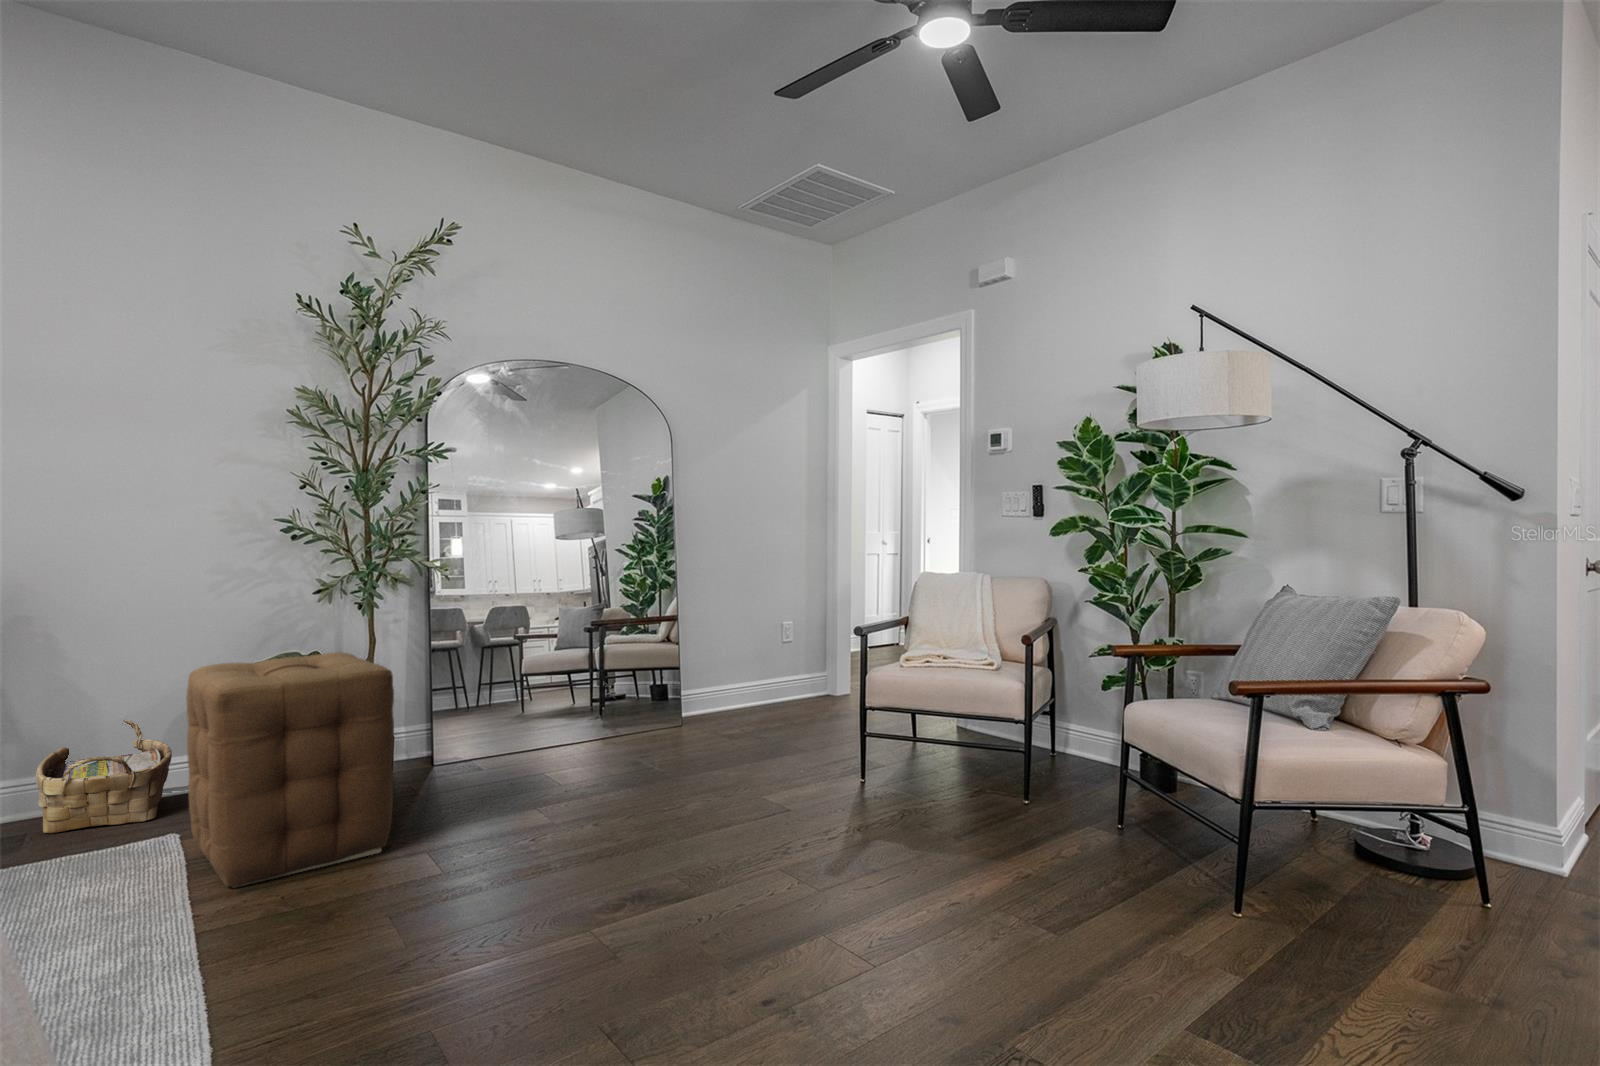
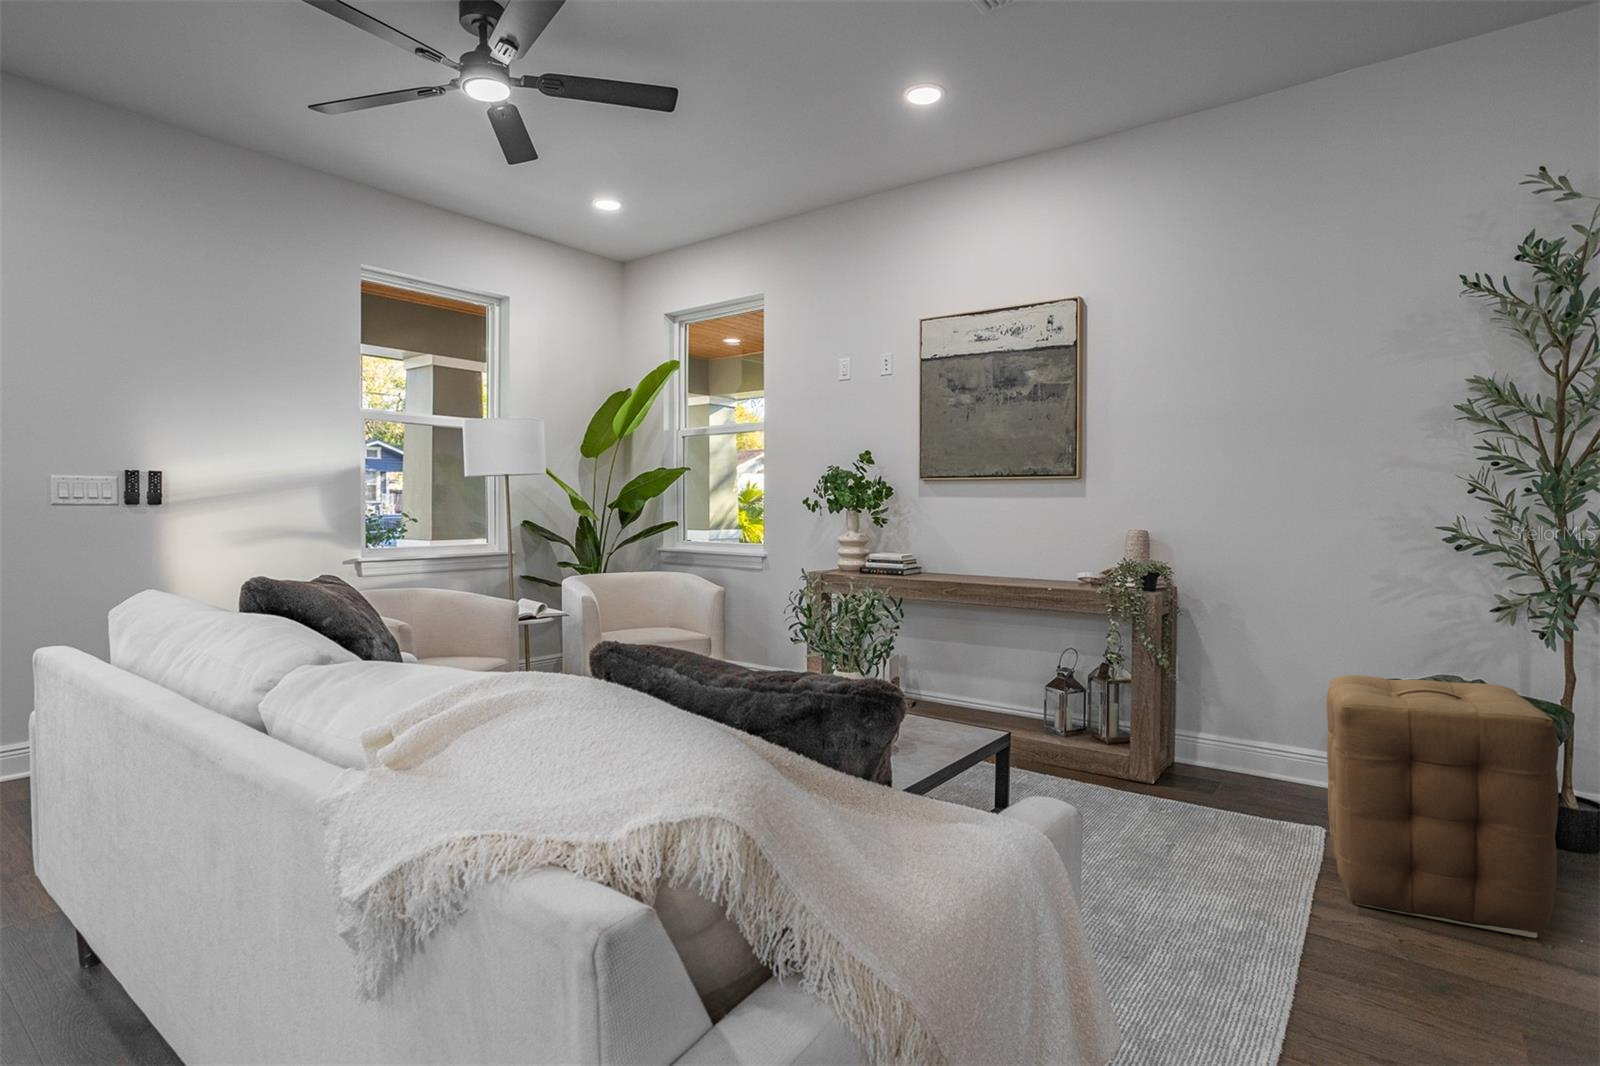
woven basket: present [36,719,172,834] -> none [1222,707,1331,809]

